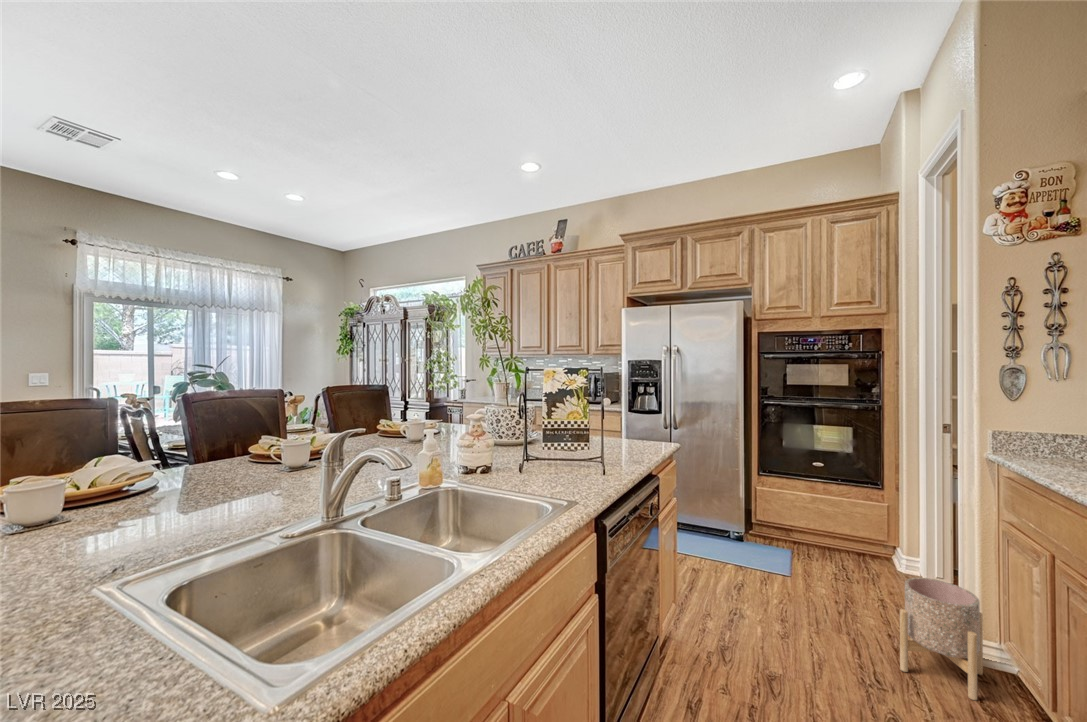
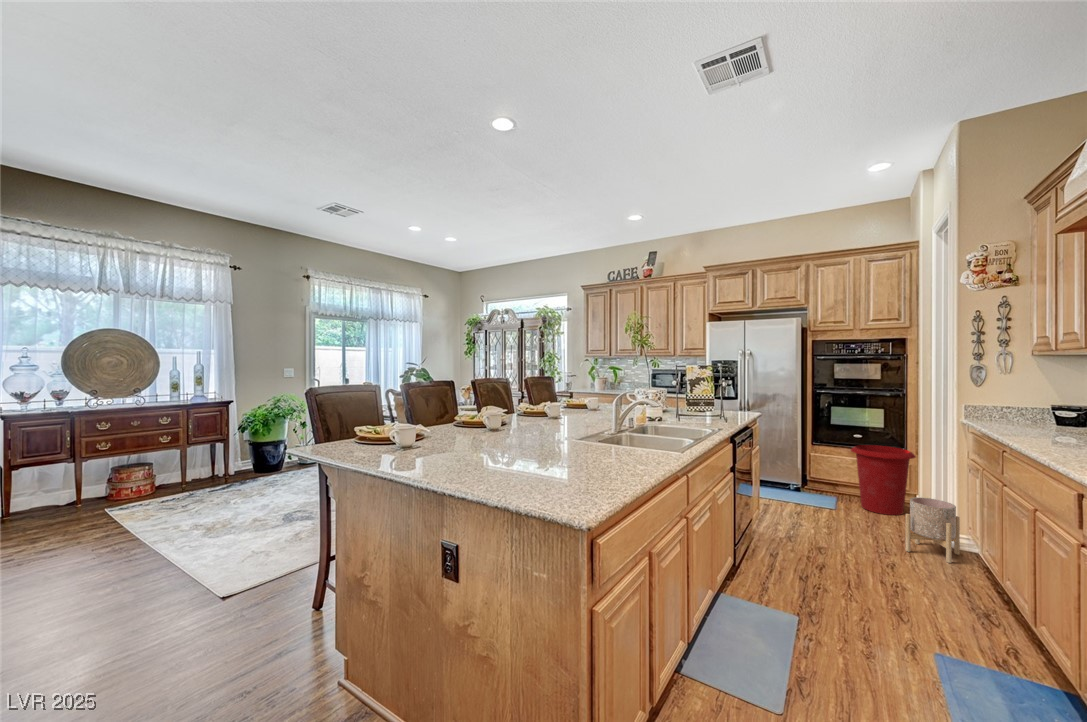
waste bin: none [809,478,899,583] -> present [851,445,916,515]

